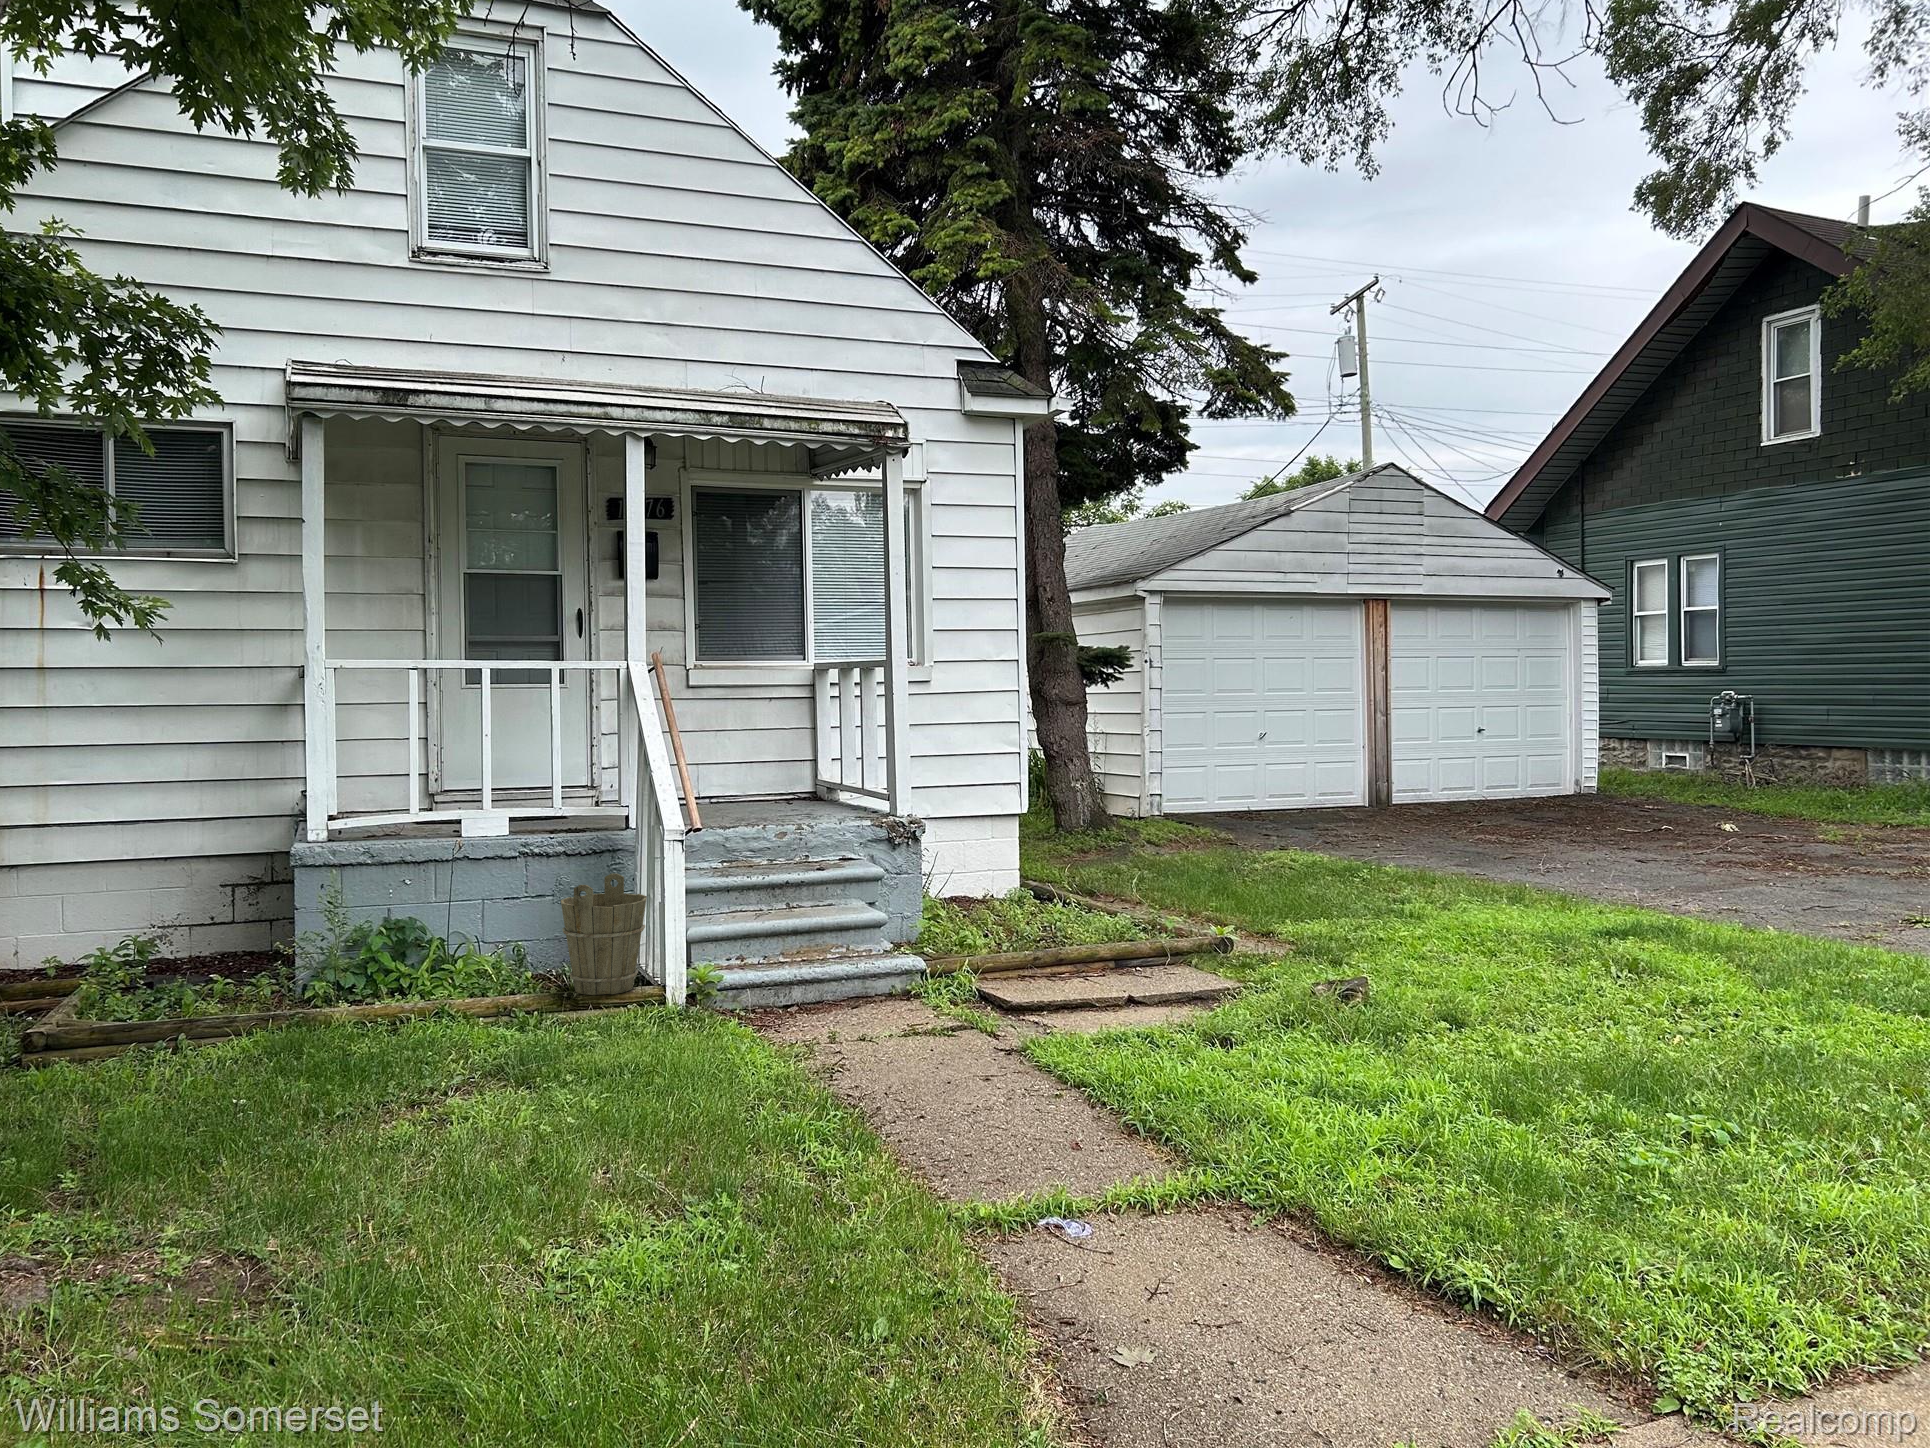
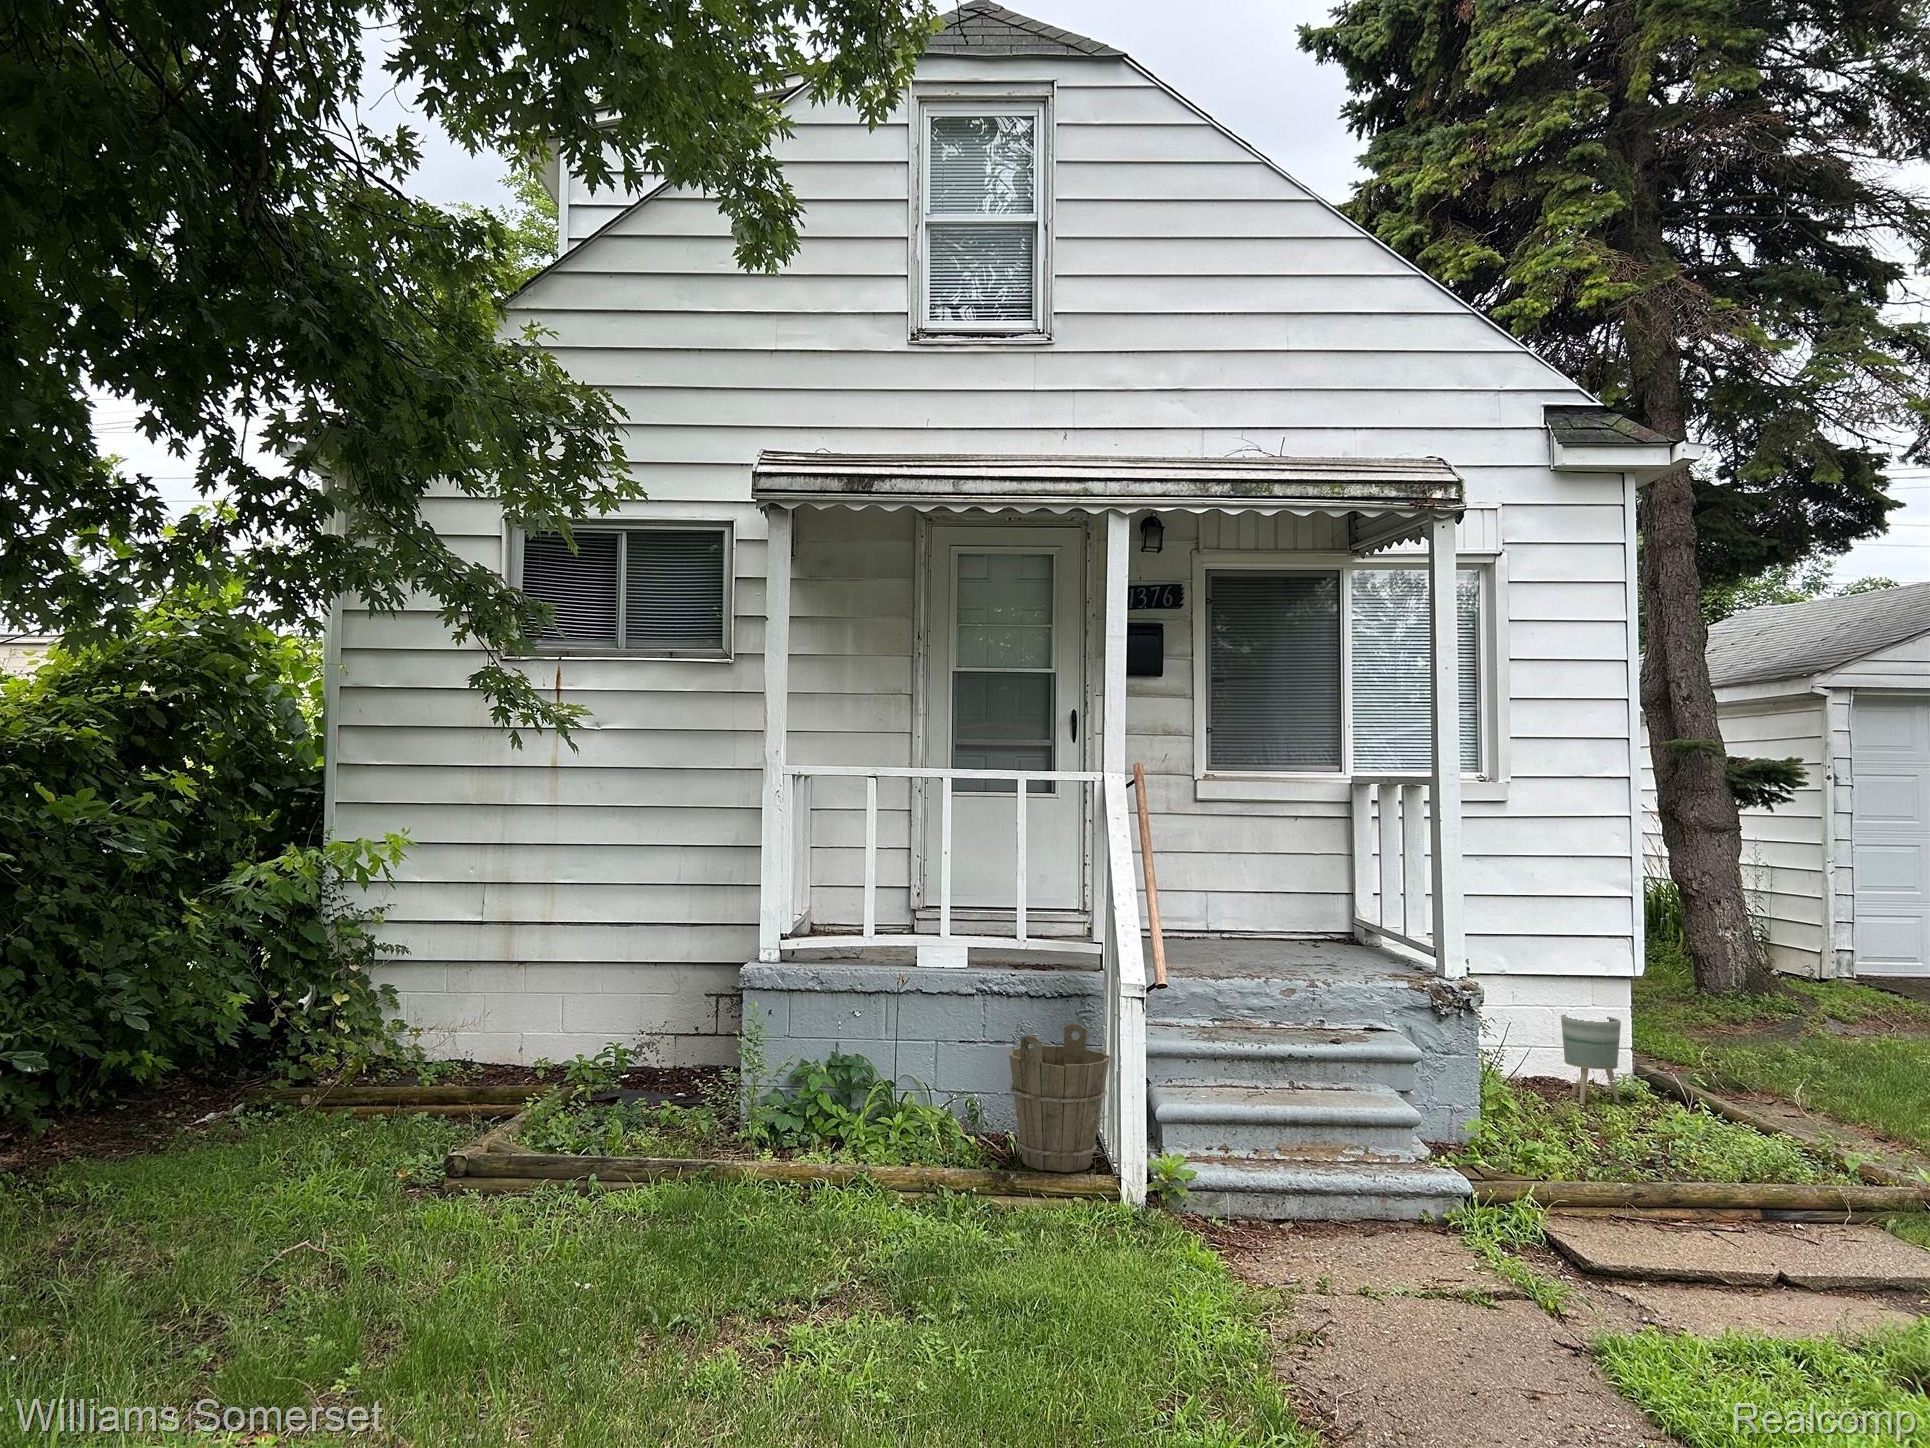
planter: none [968,838,1009,905] -> present [1561,1015,1621,1104]

